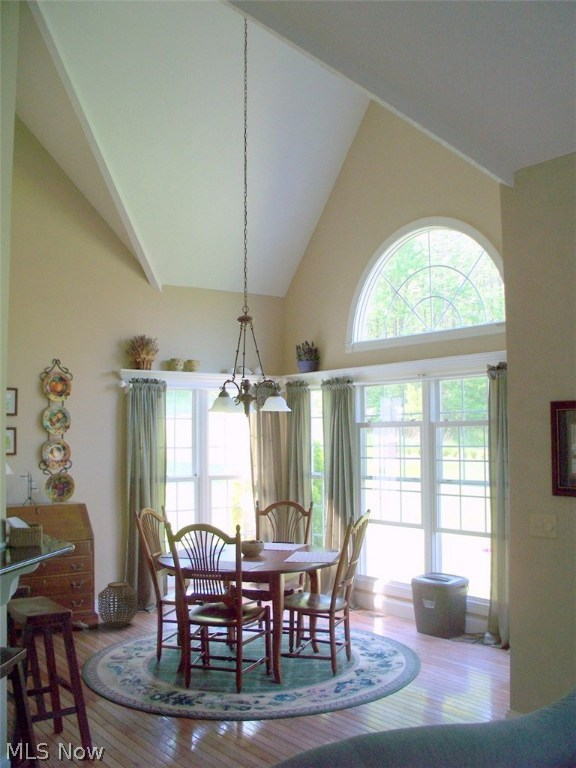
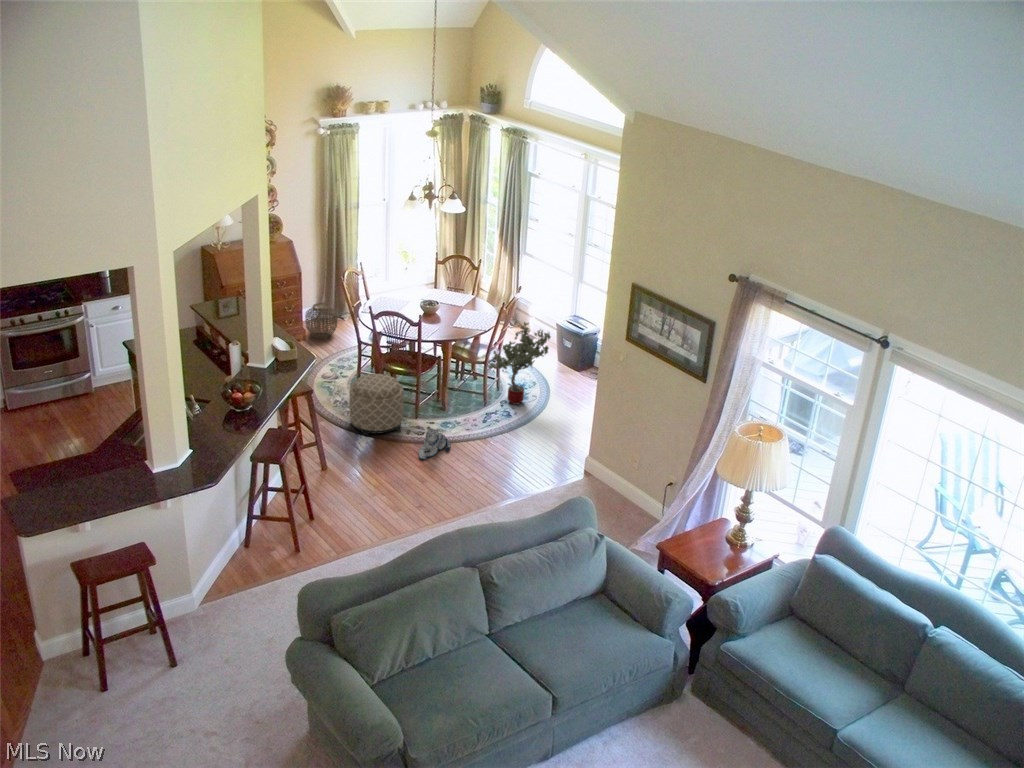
potted tree: none [333,552,414,673] -> present [487,322,551,405]
ottoman: none [140,625,218,715] -> present [349,374,404,435]
plush toy: none [243,687,291,739] -> present [419,428,450,459]

